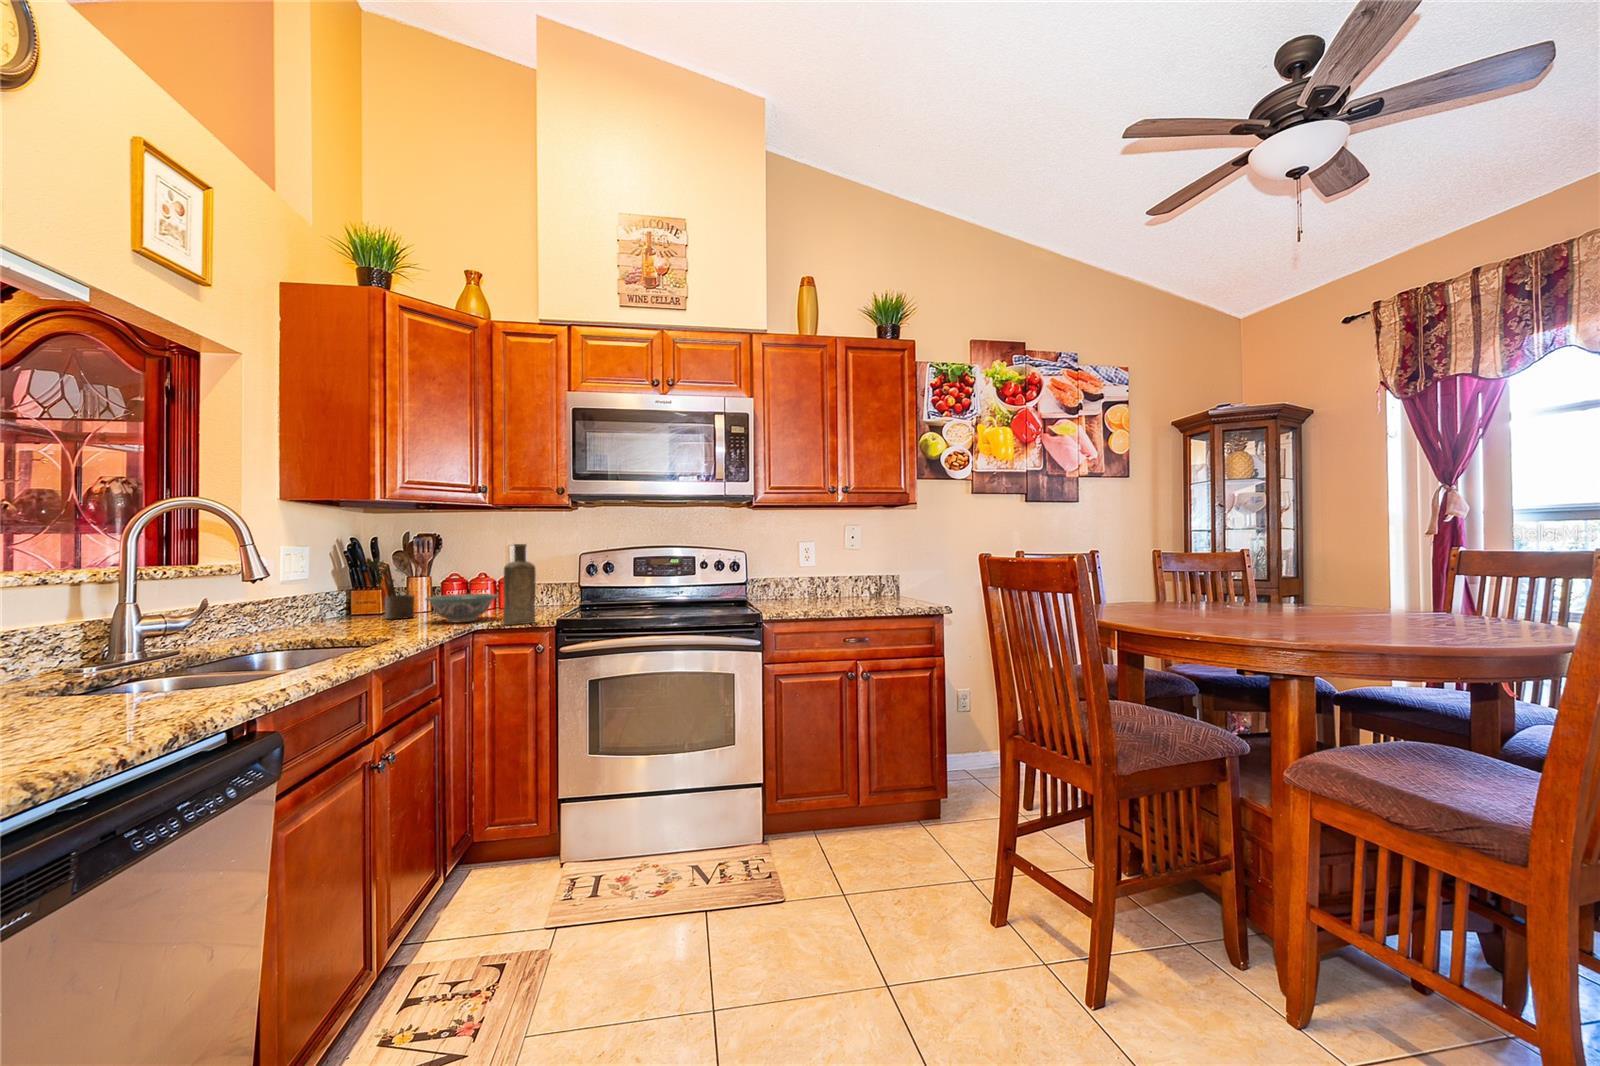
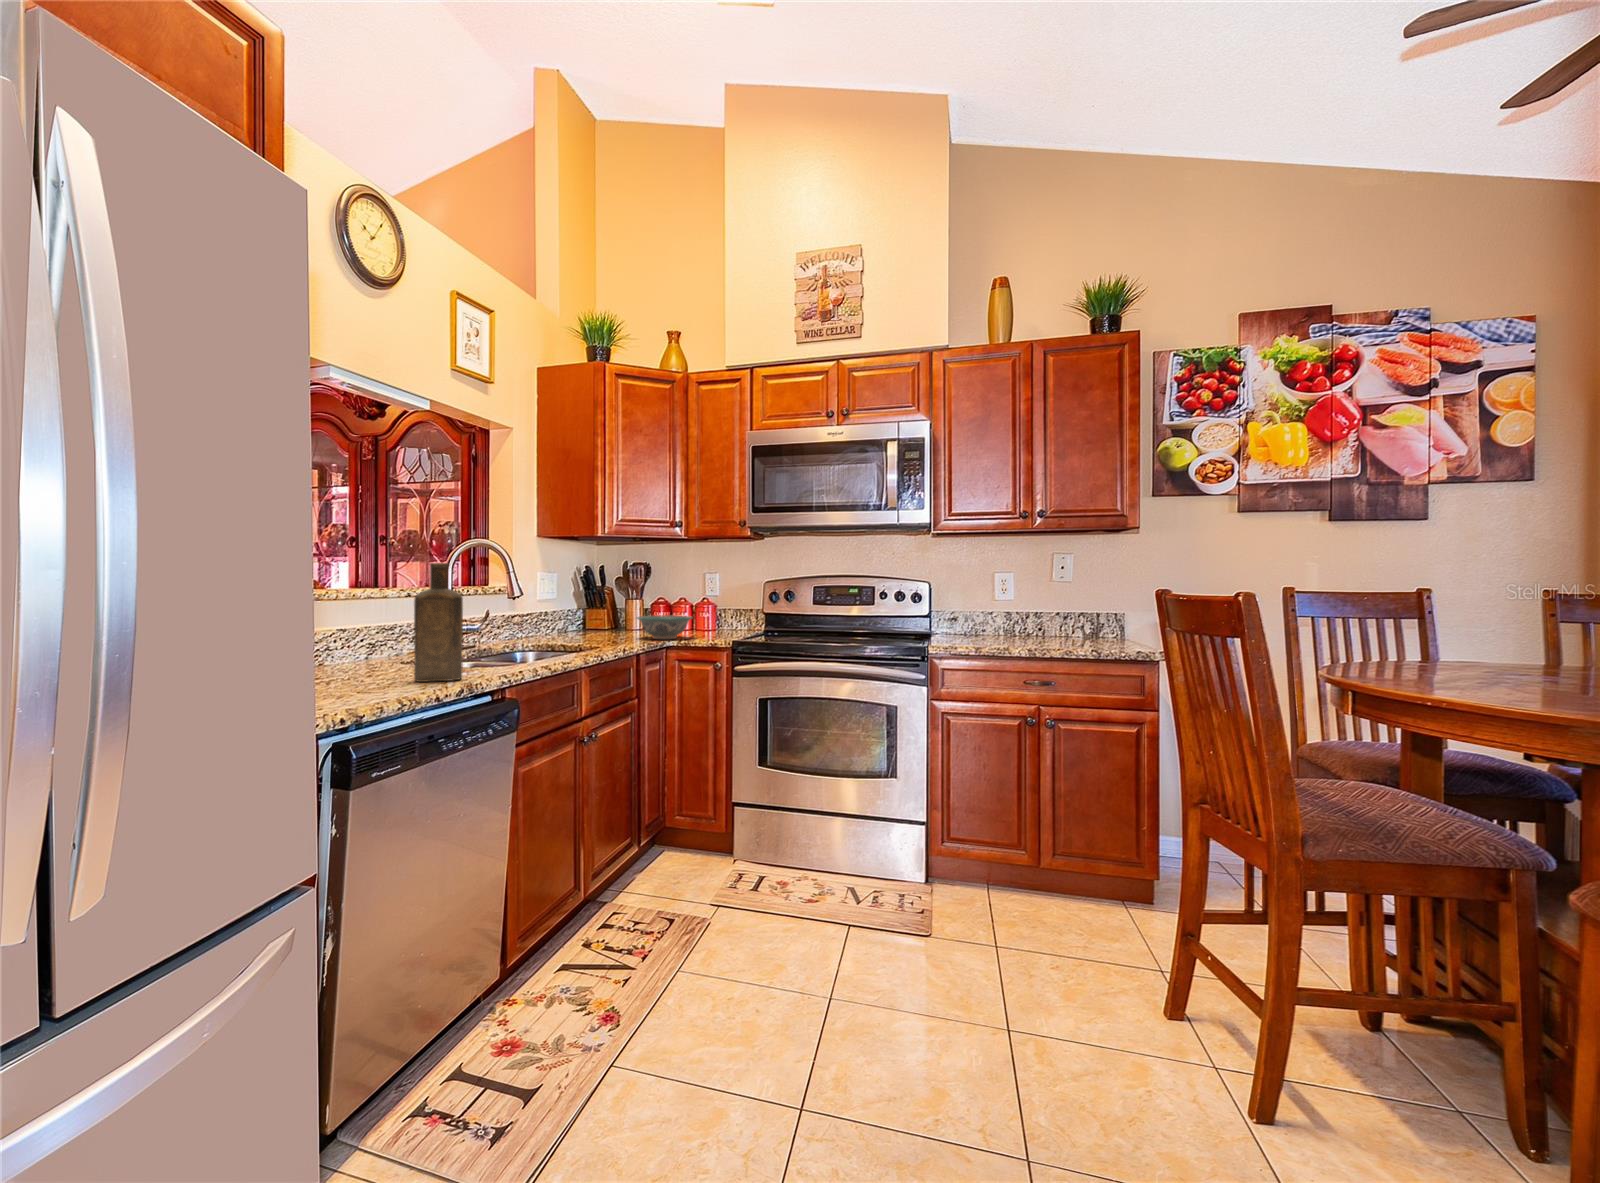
bottle: present [503,544,536,625] -> present [414,563,463,682]
potted plant: present [366,558,414,619] -> none [599,582,634,634]

